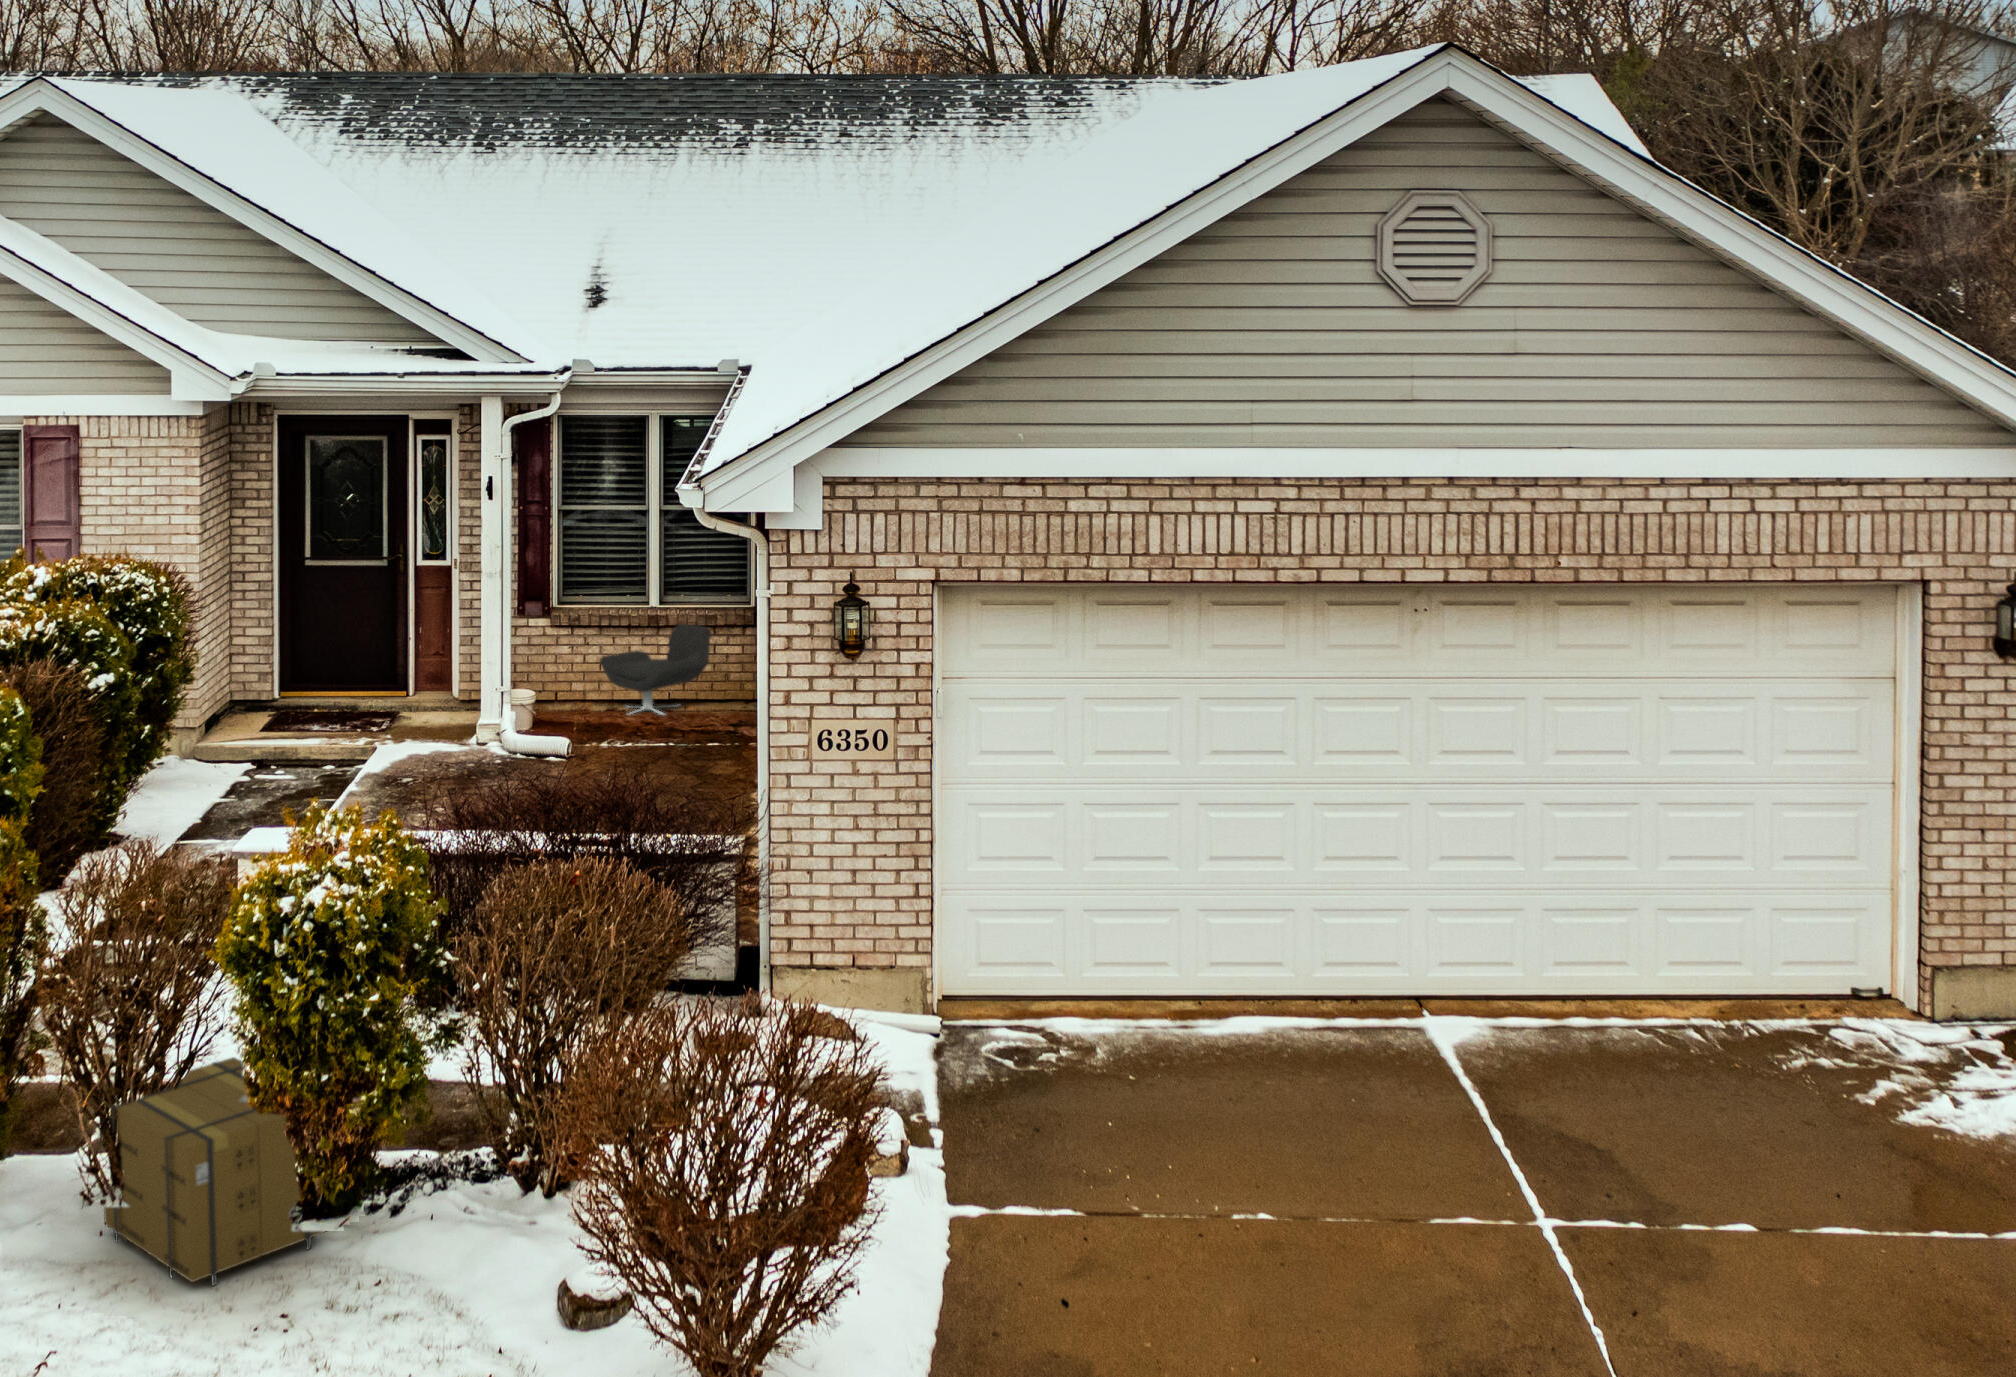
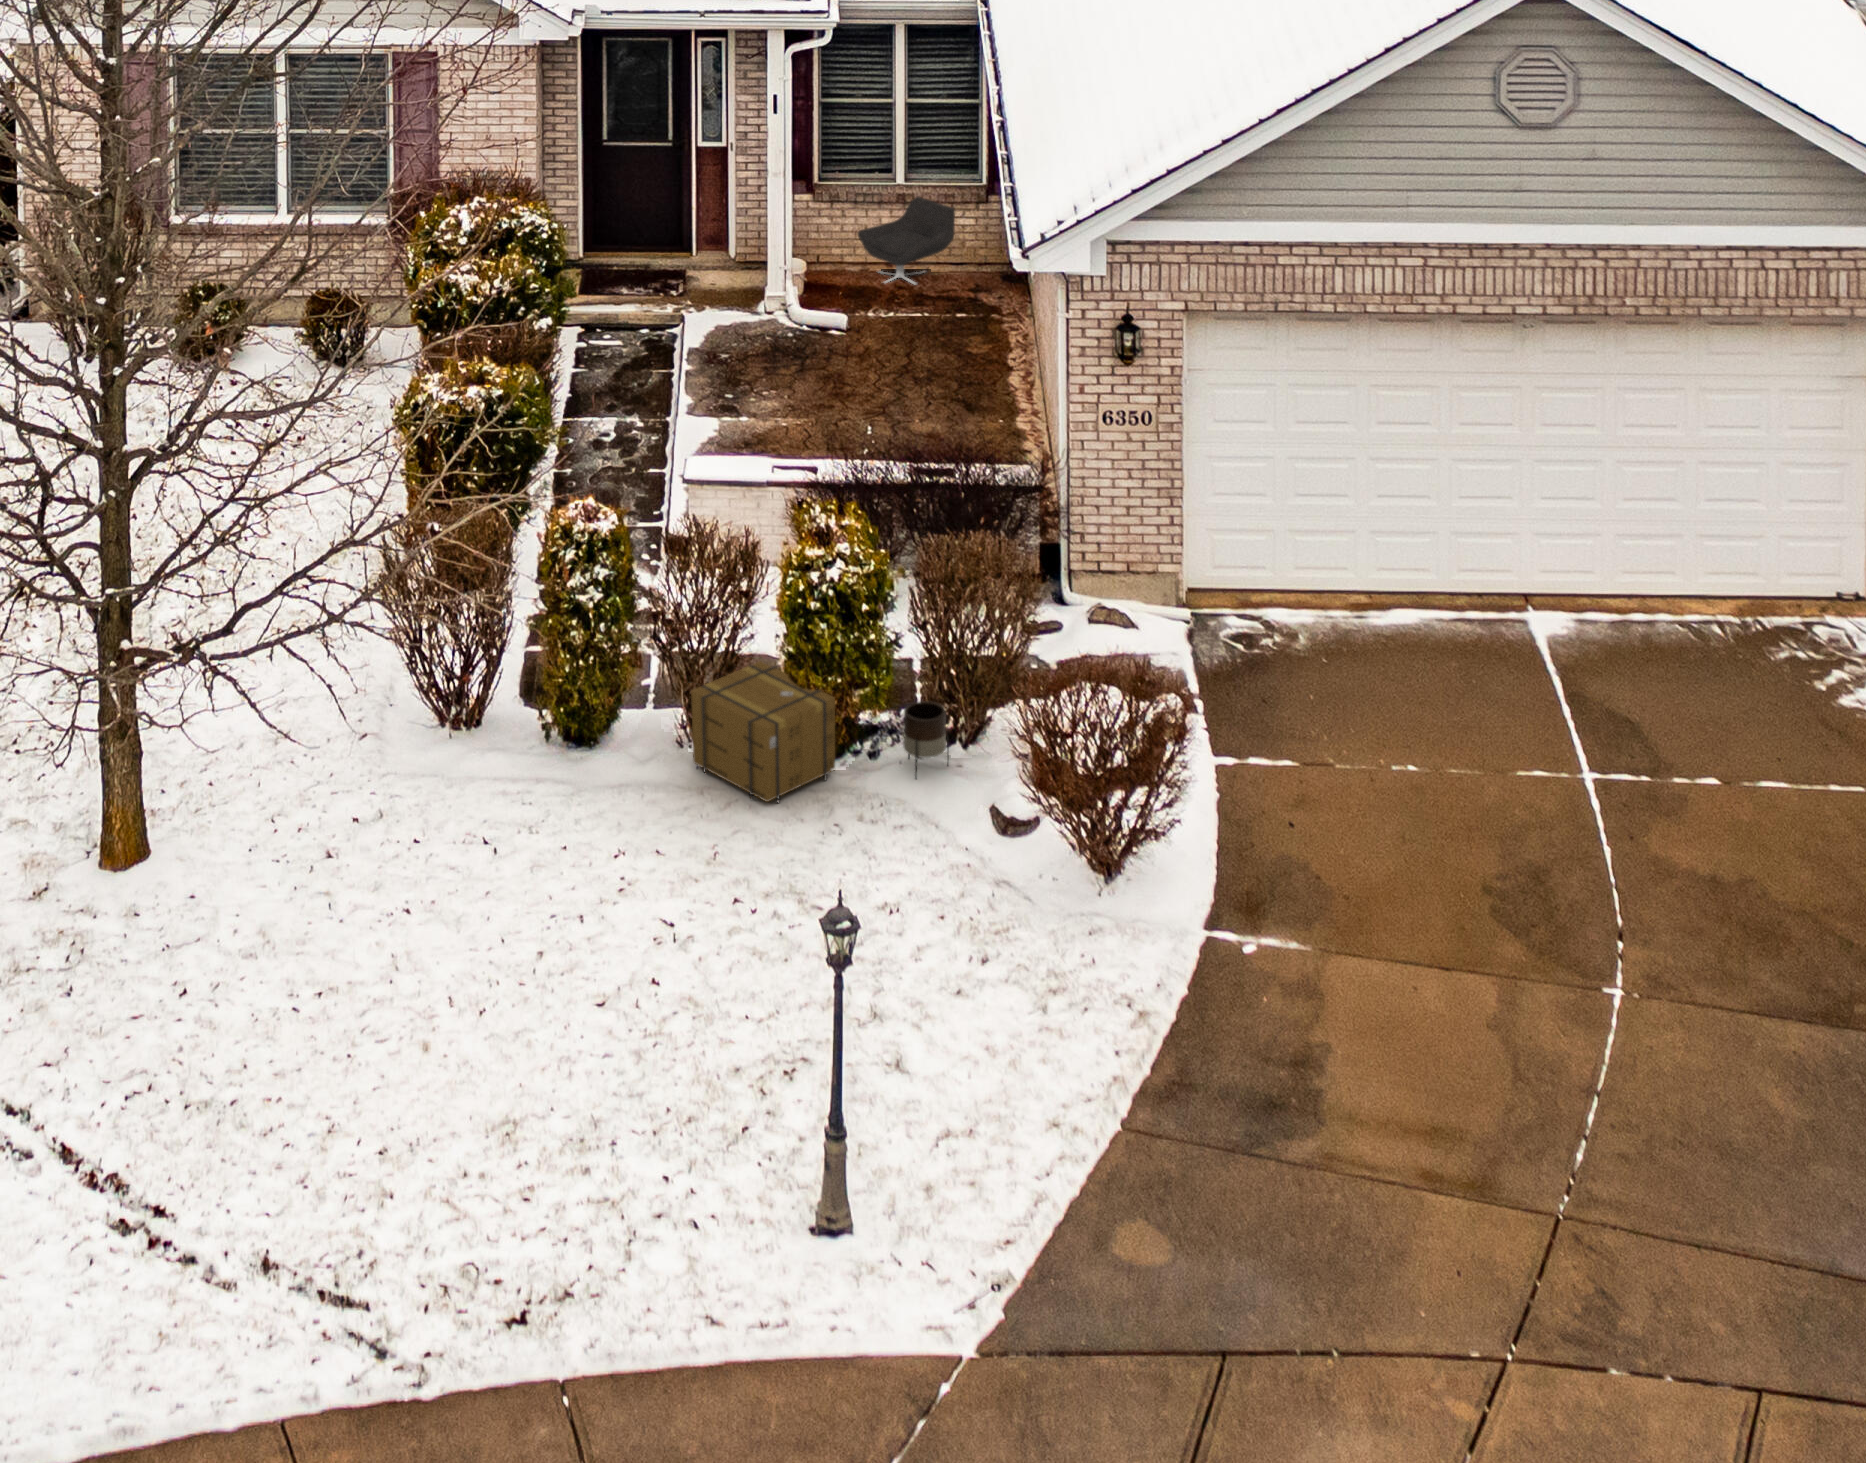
planter: none [441,1114,518,1245] -> present [903,701,949,777]

